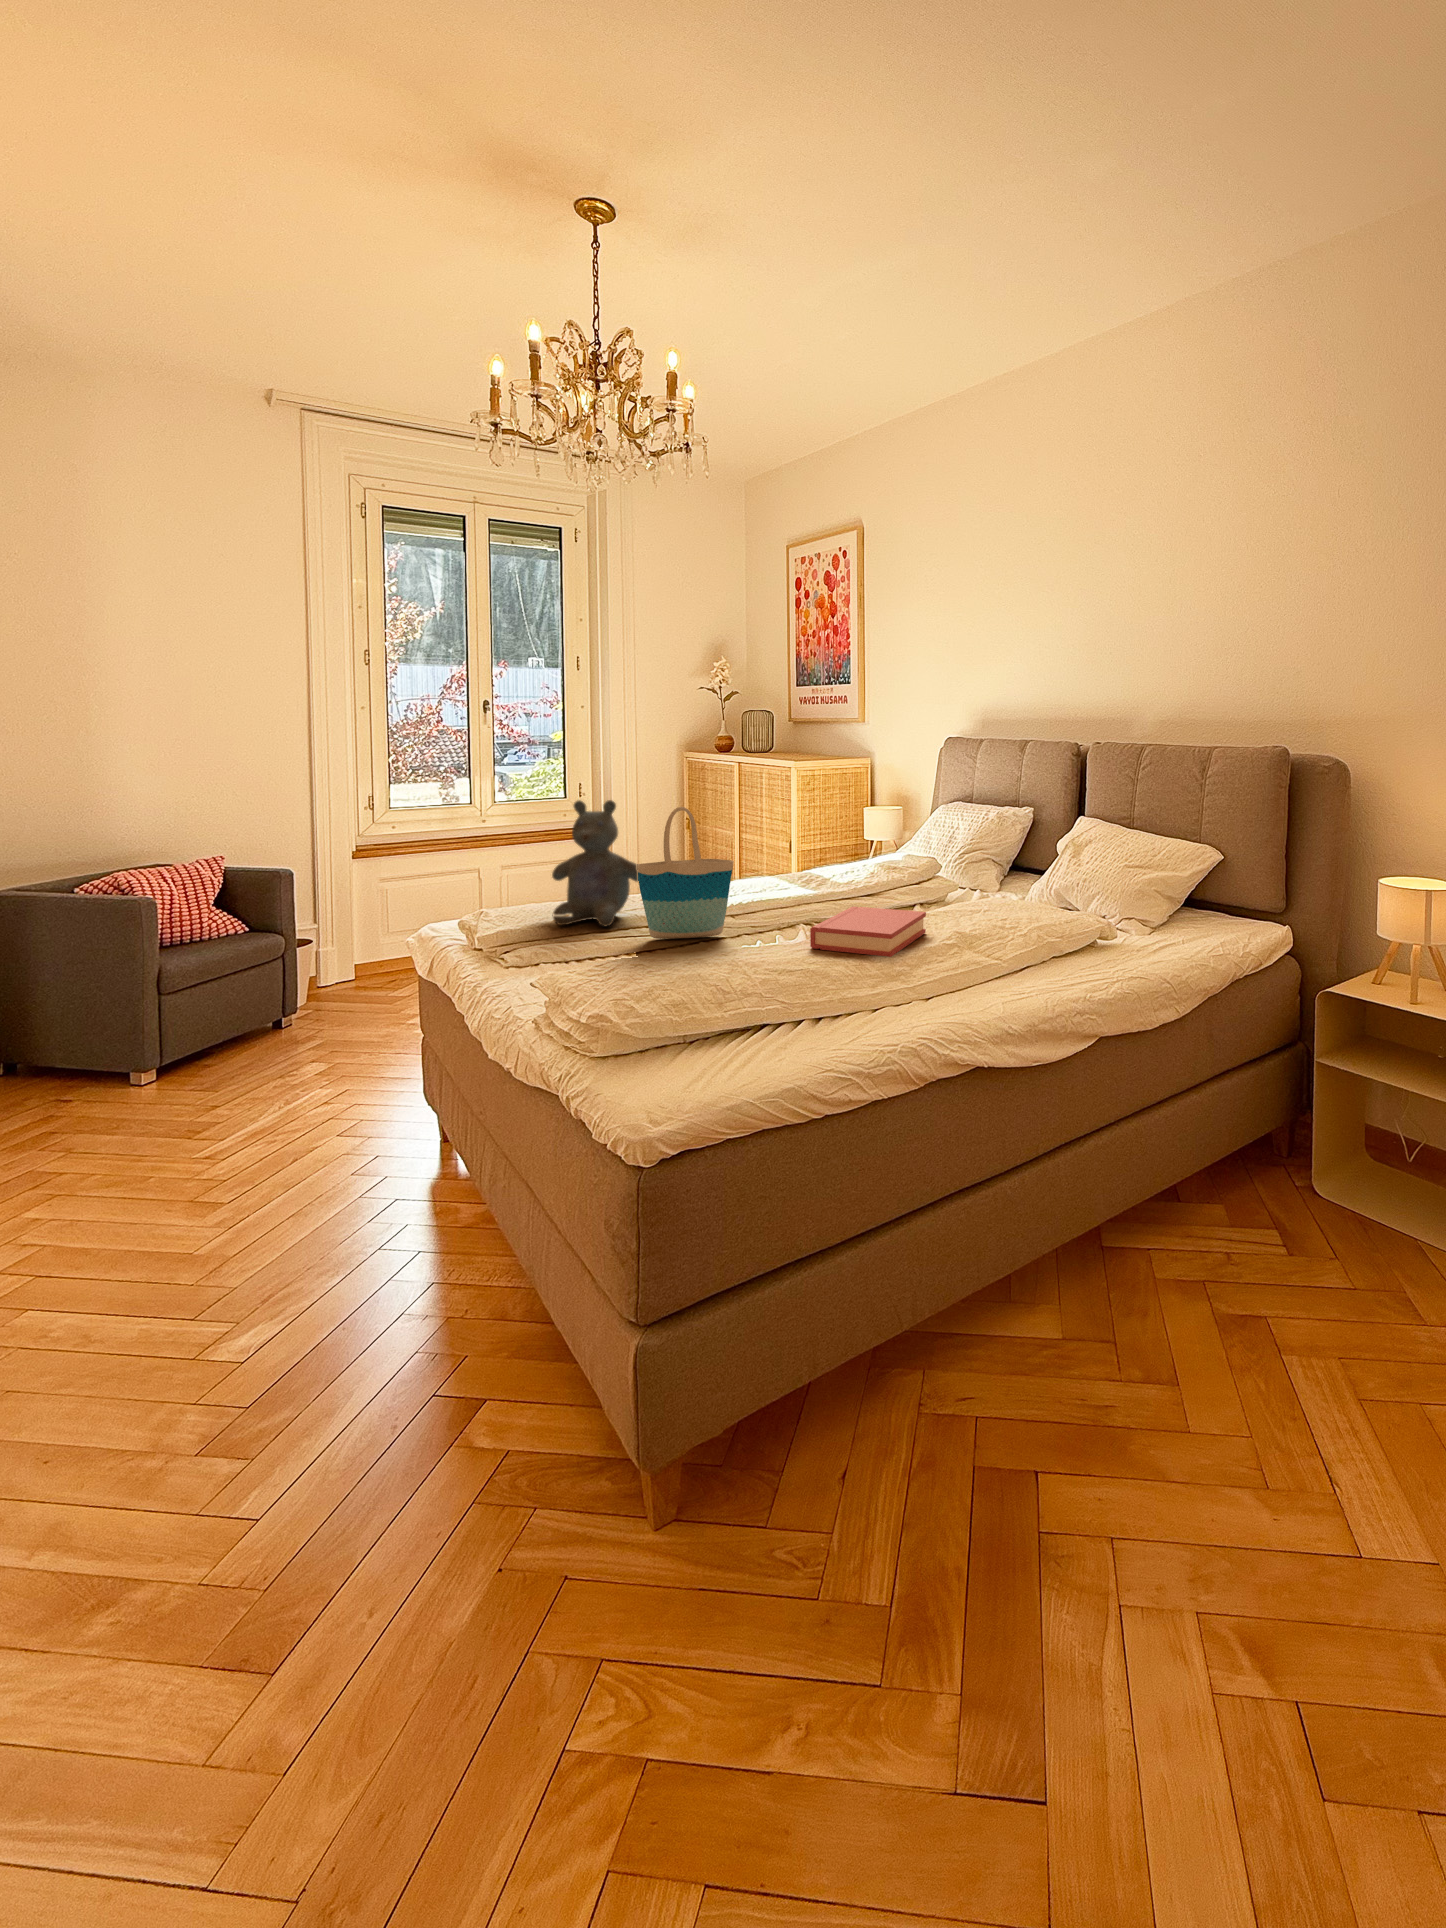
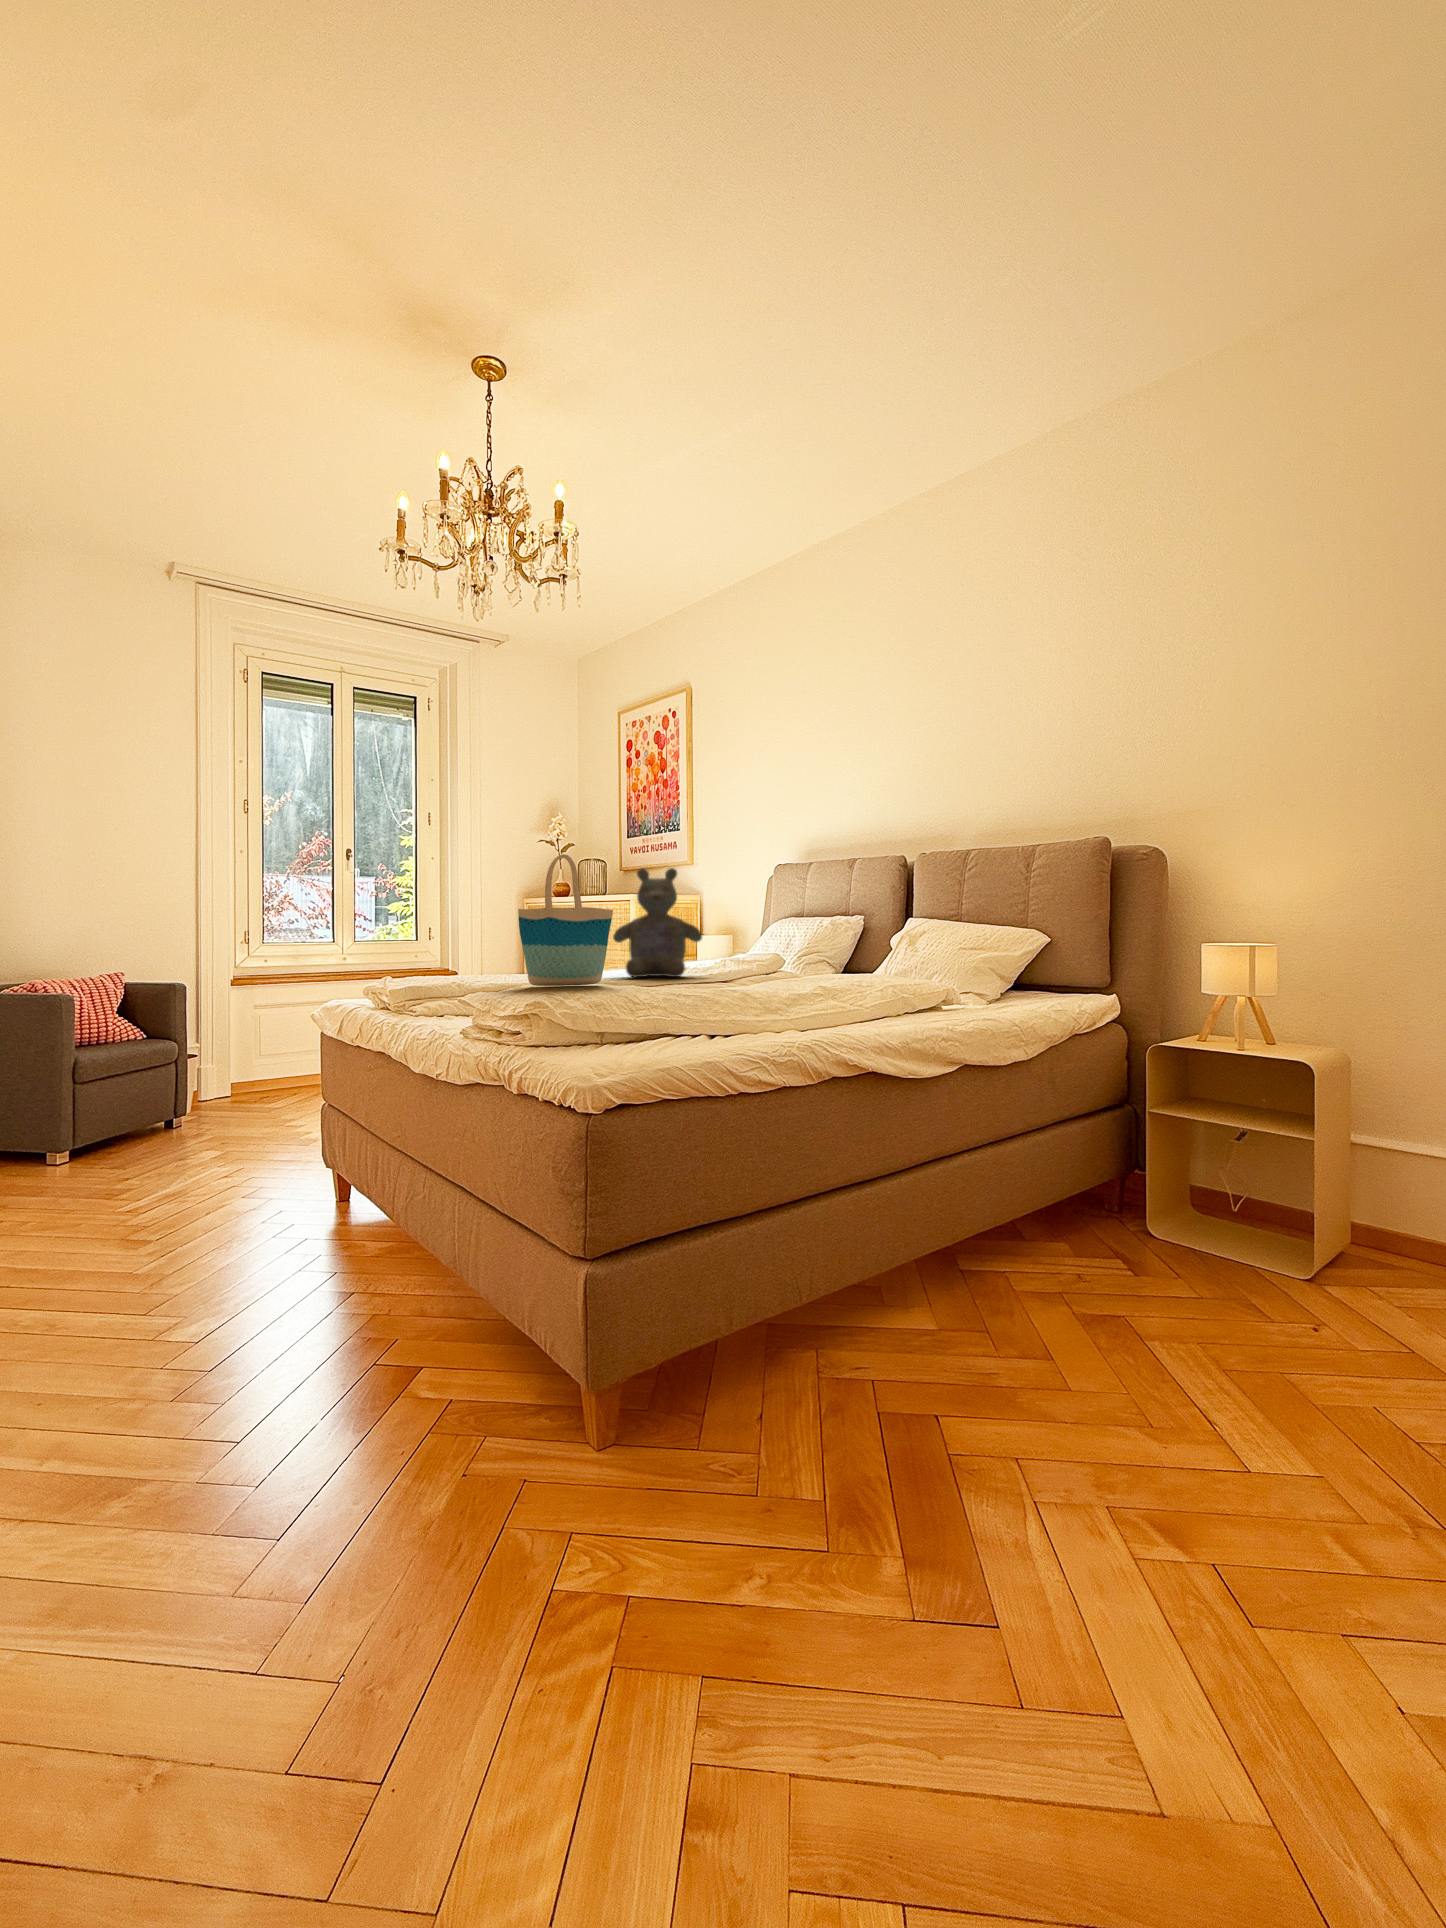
stuffed bear: present [552,800,638,927] -> present [613,868,702,977]
hardback book: present [810,906,926,957] -> none [692,961,794,988]

